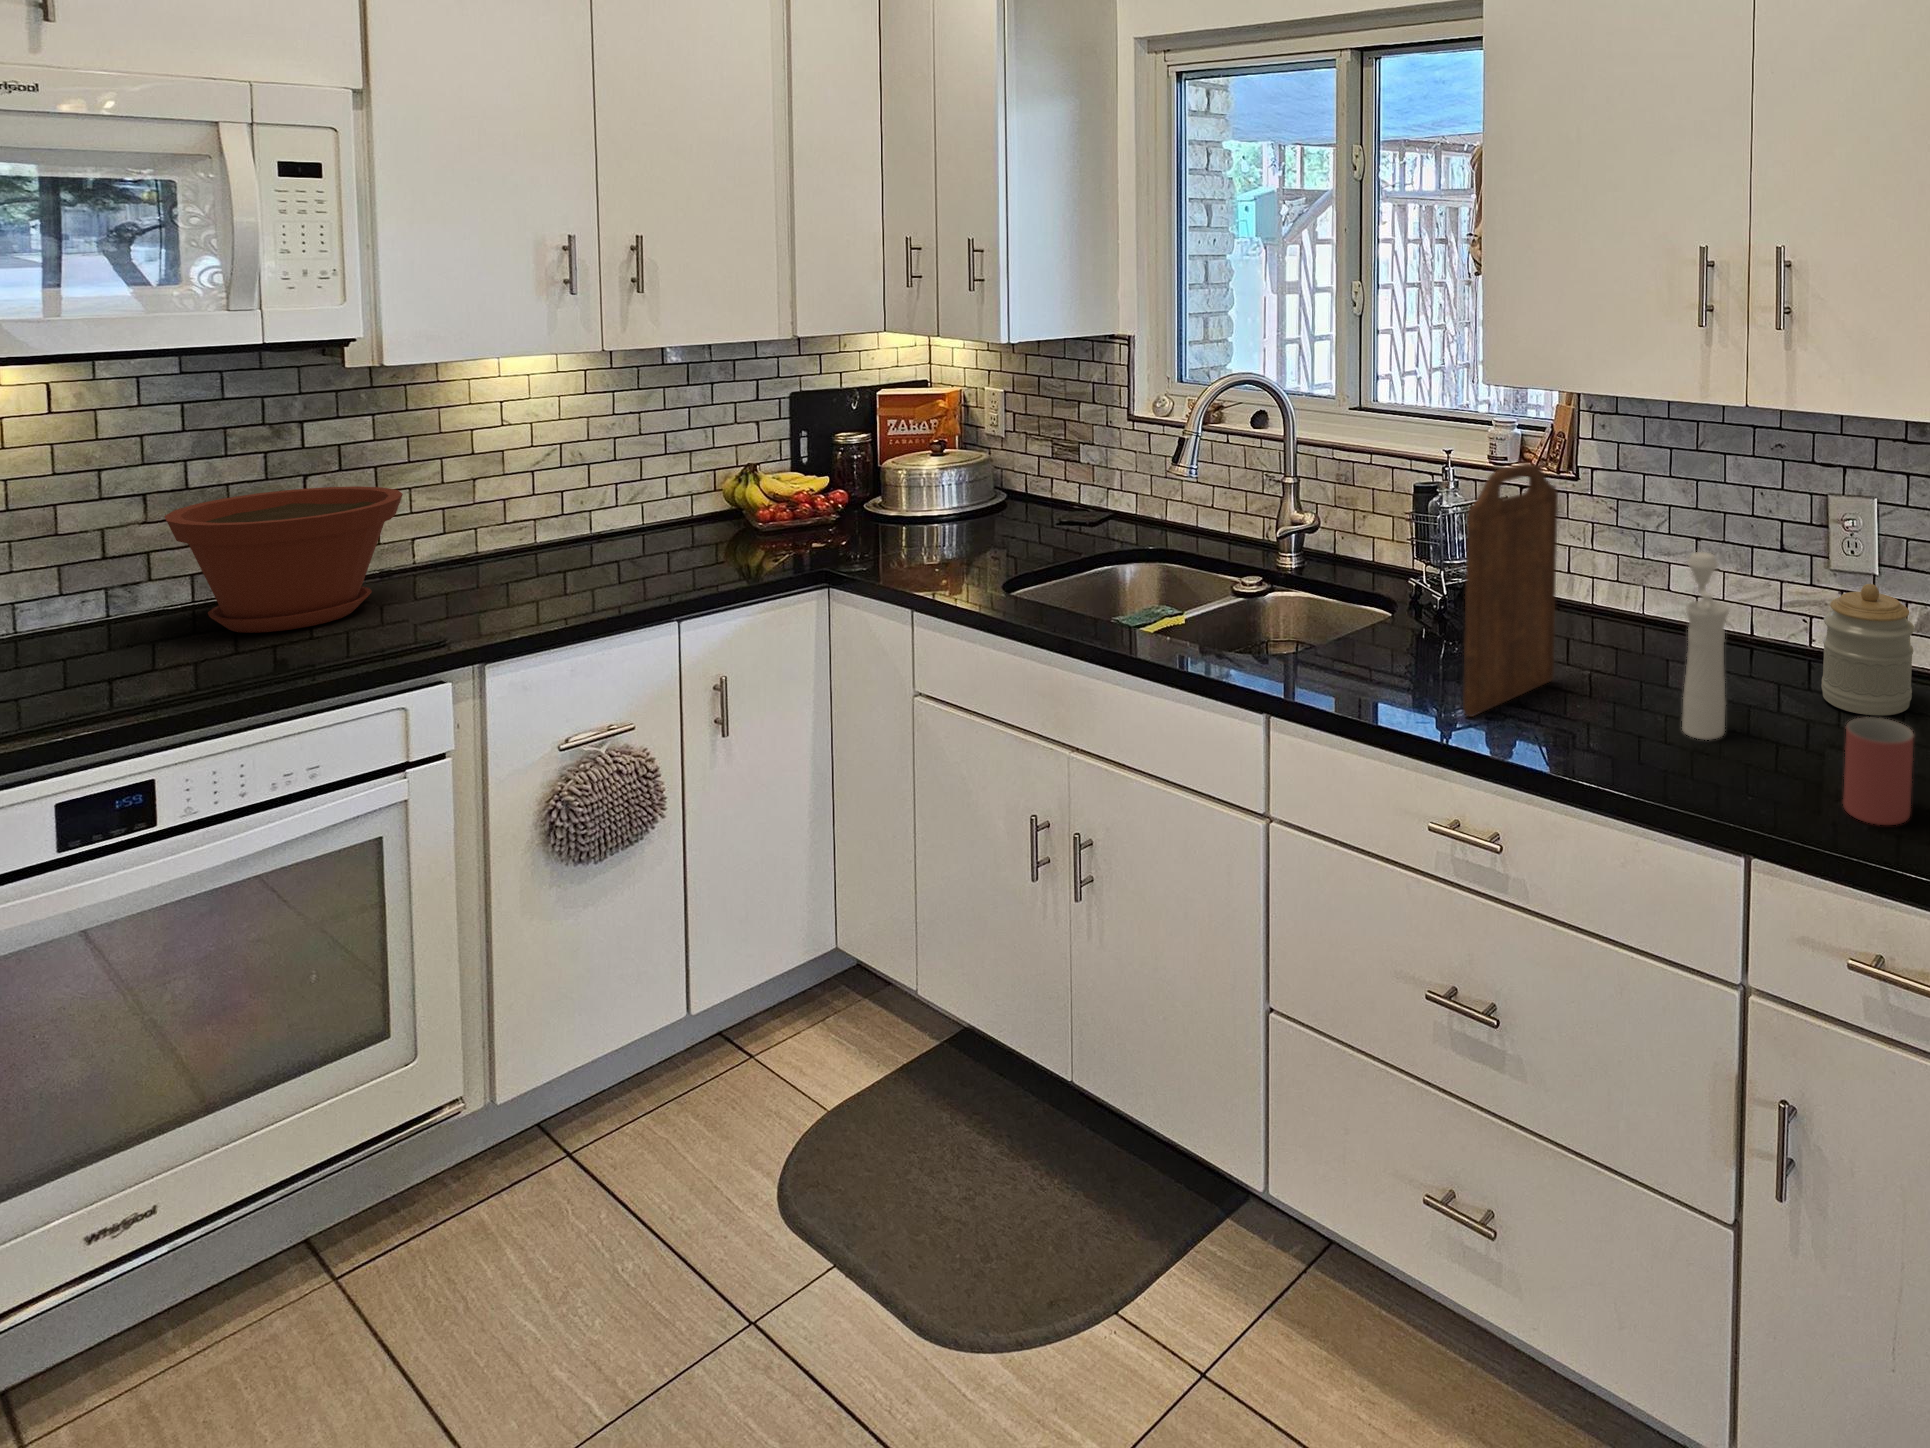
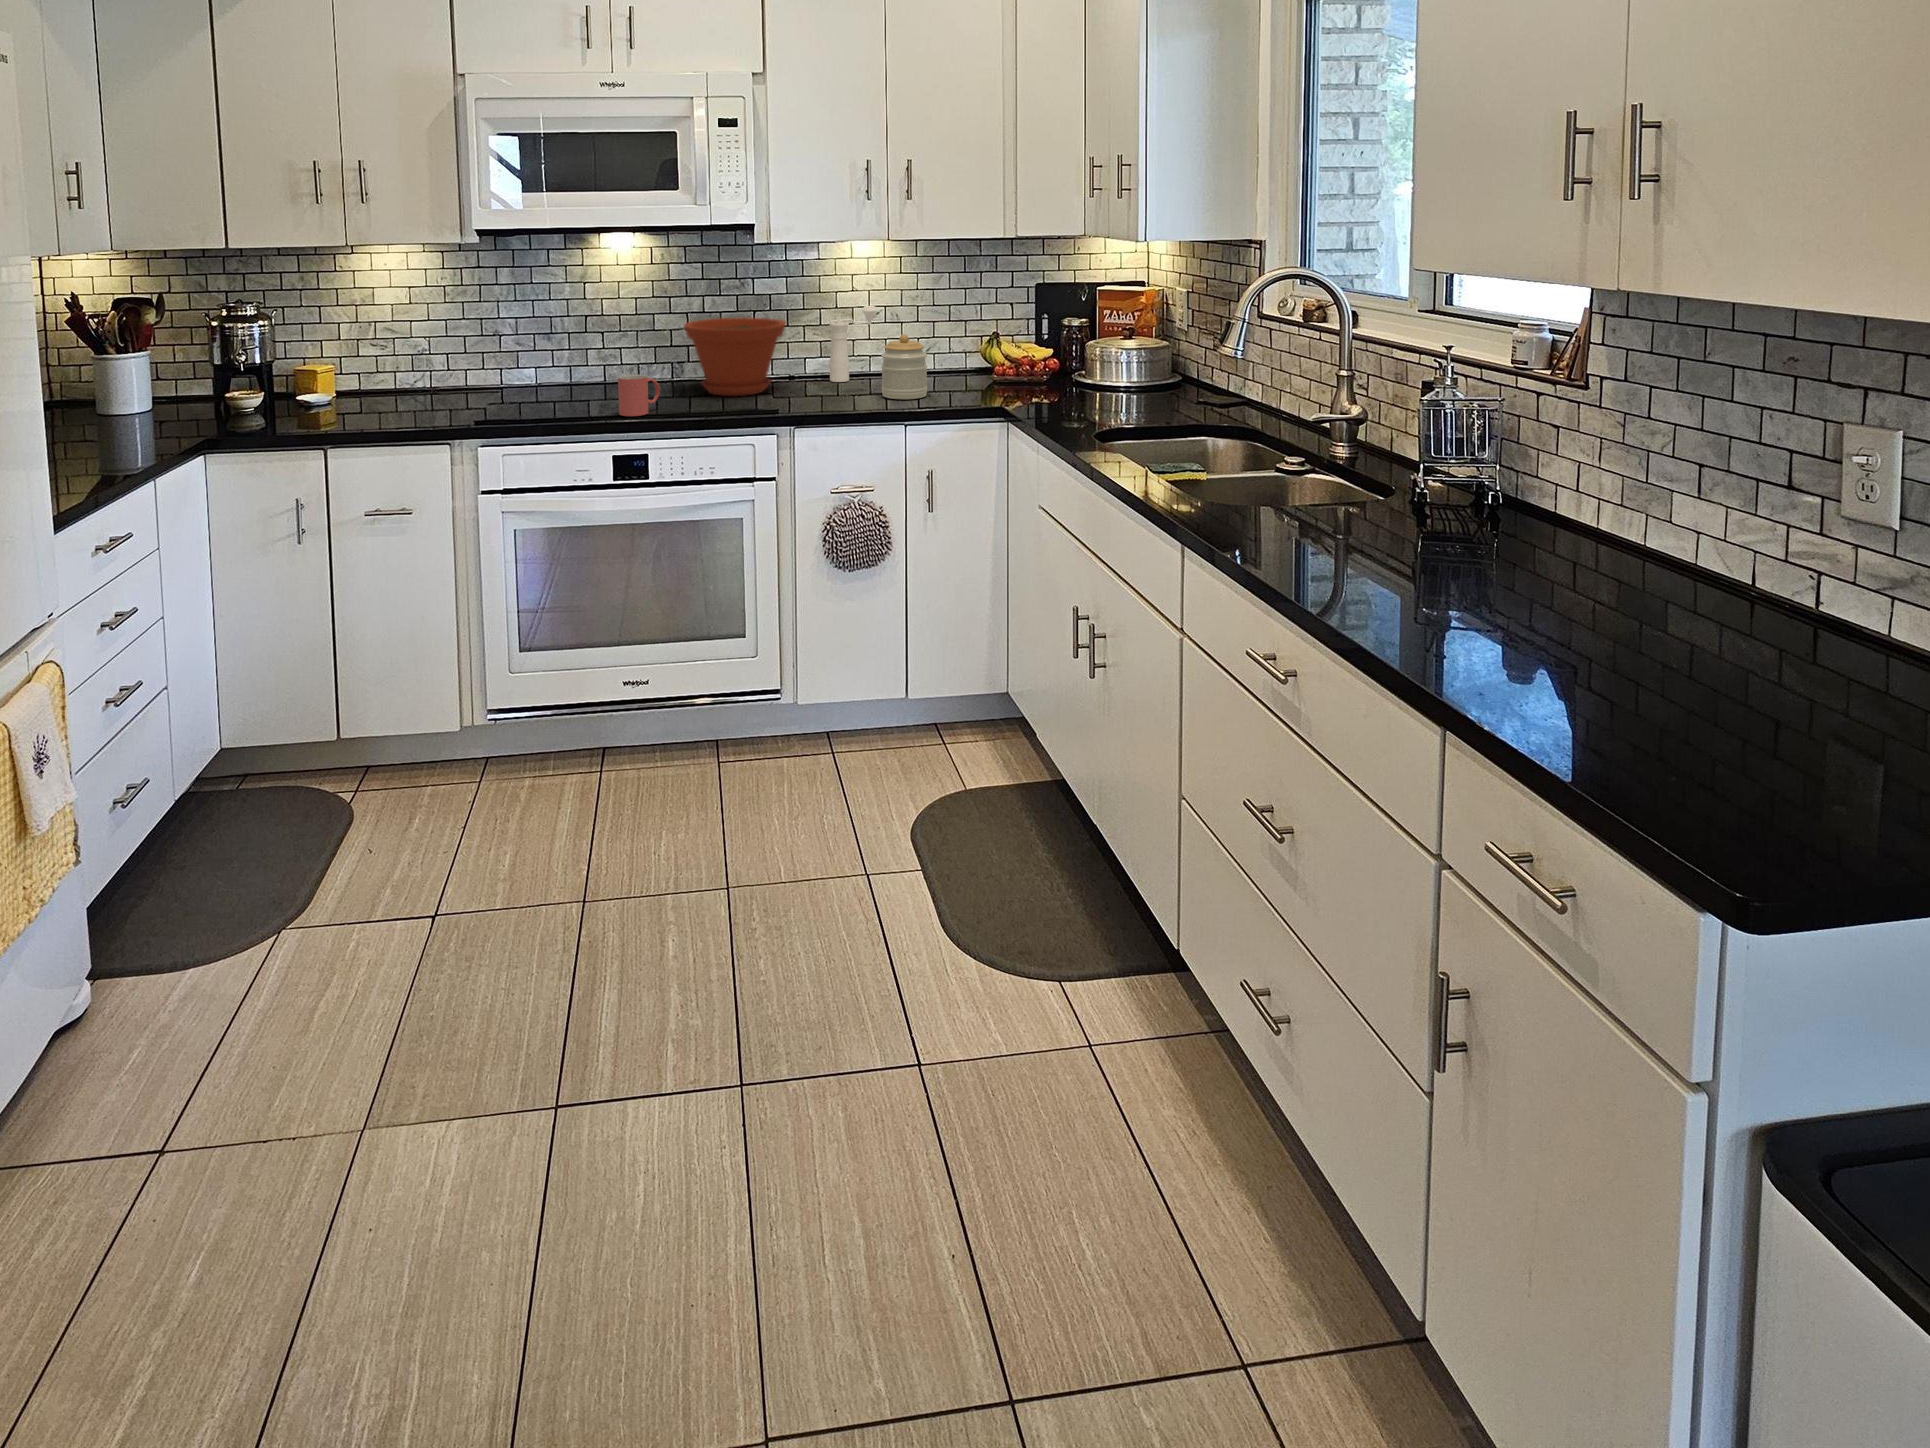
cutting board: present [1463,463,1558,717] -> none [1315,342,1456,575]
pepper mill: present [1682,552,1729,740] -> present [829,306,877,382]
jar: present [1821,584,1915,716] -> present [881,334,927,399]
mug: present [1843,717,1913,825] -> present [618,375,660,416]

